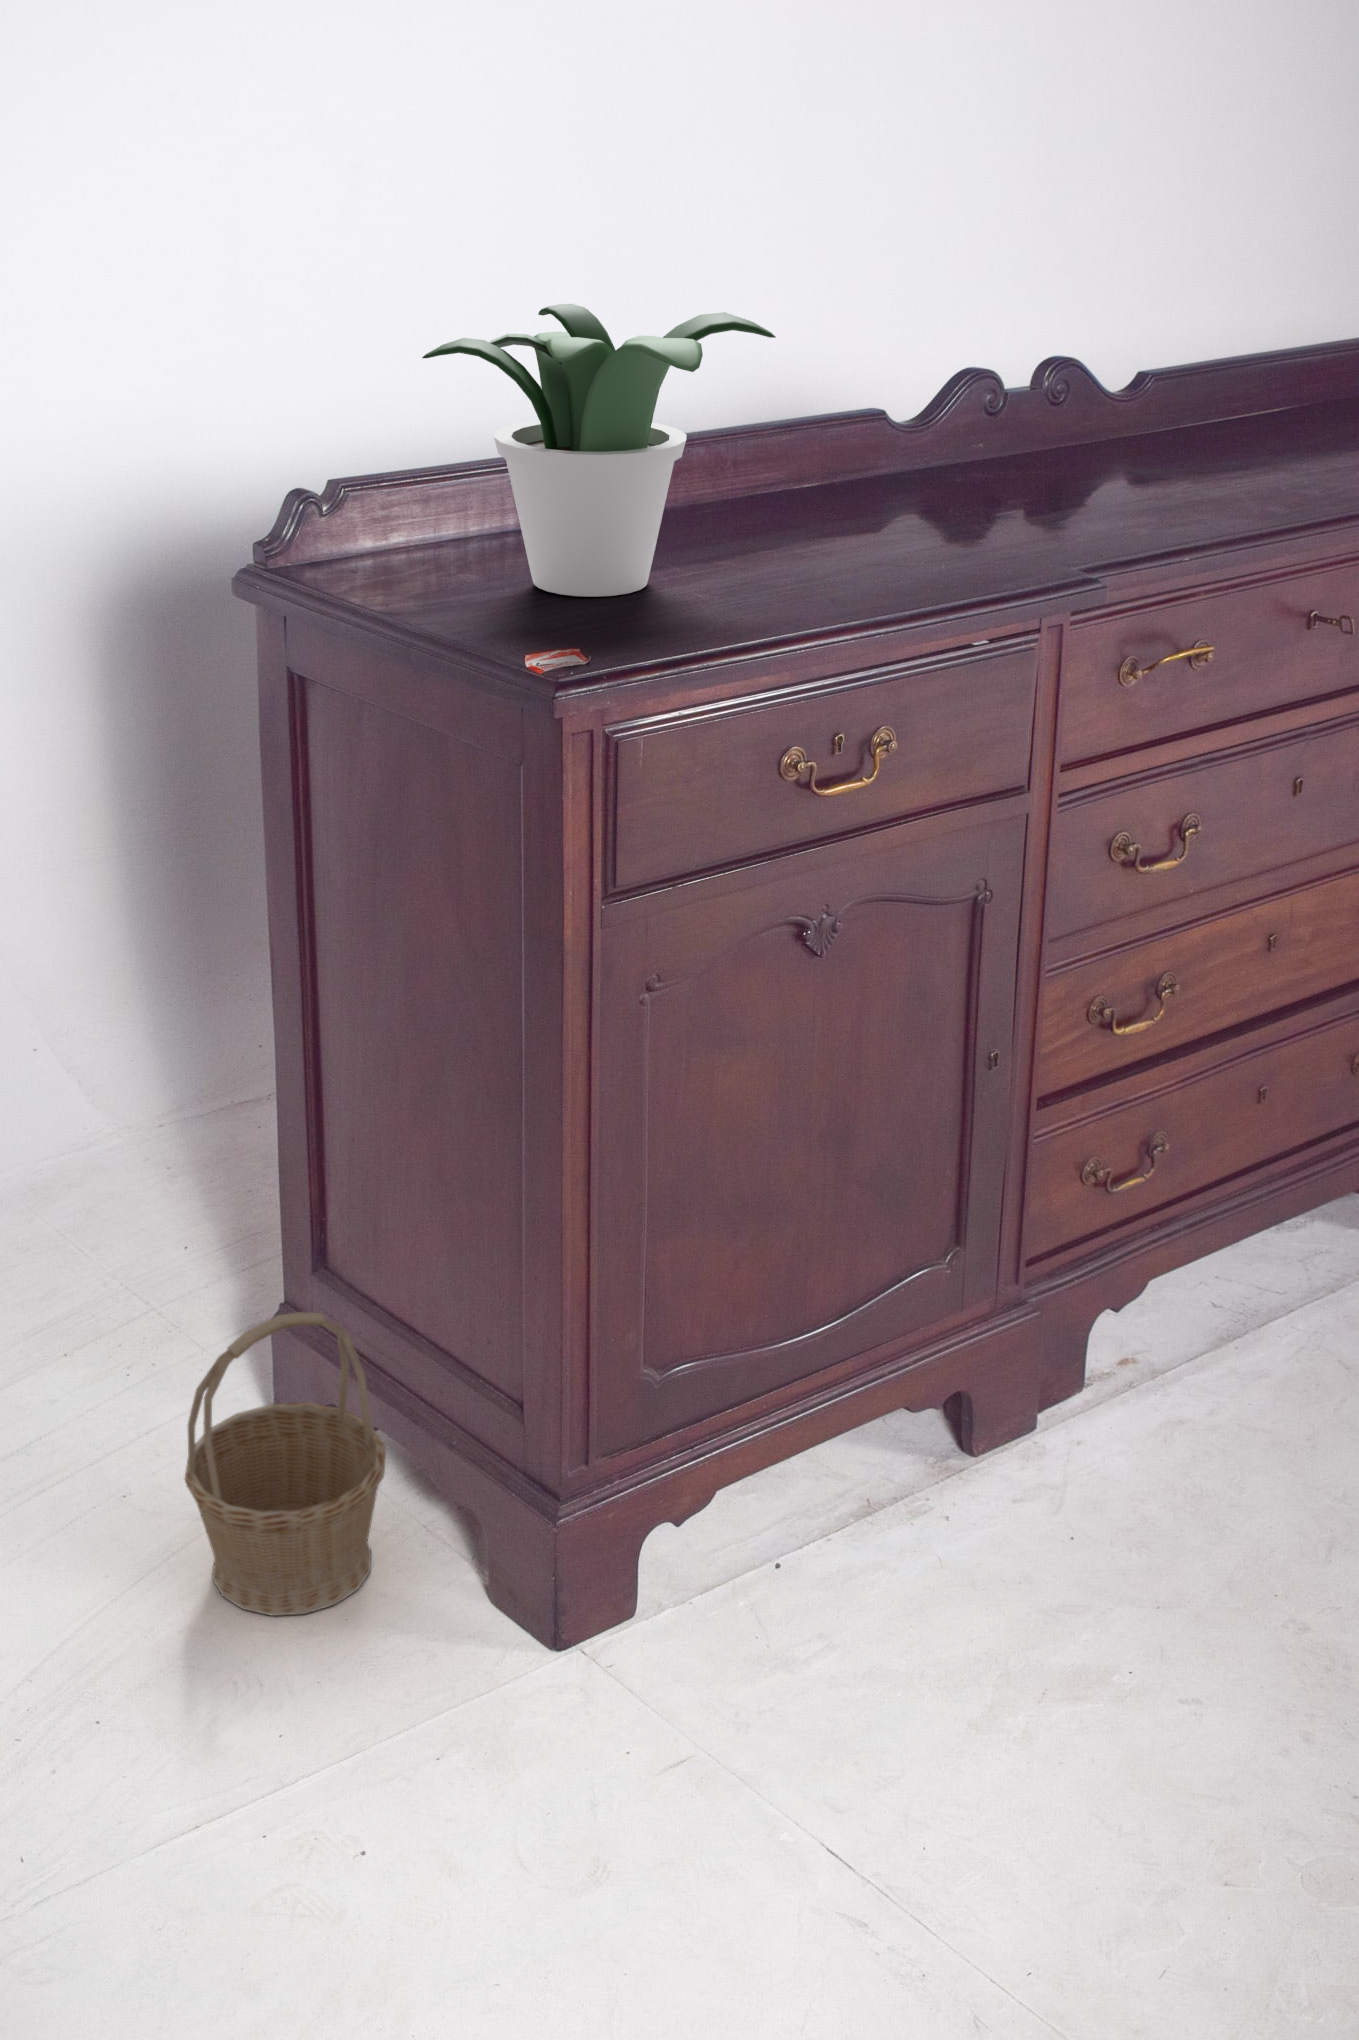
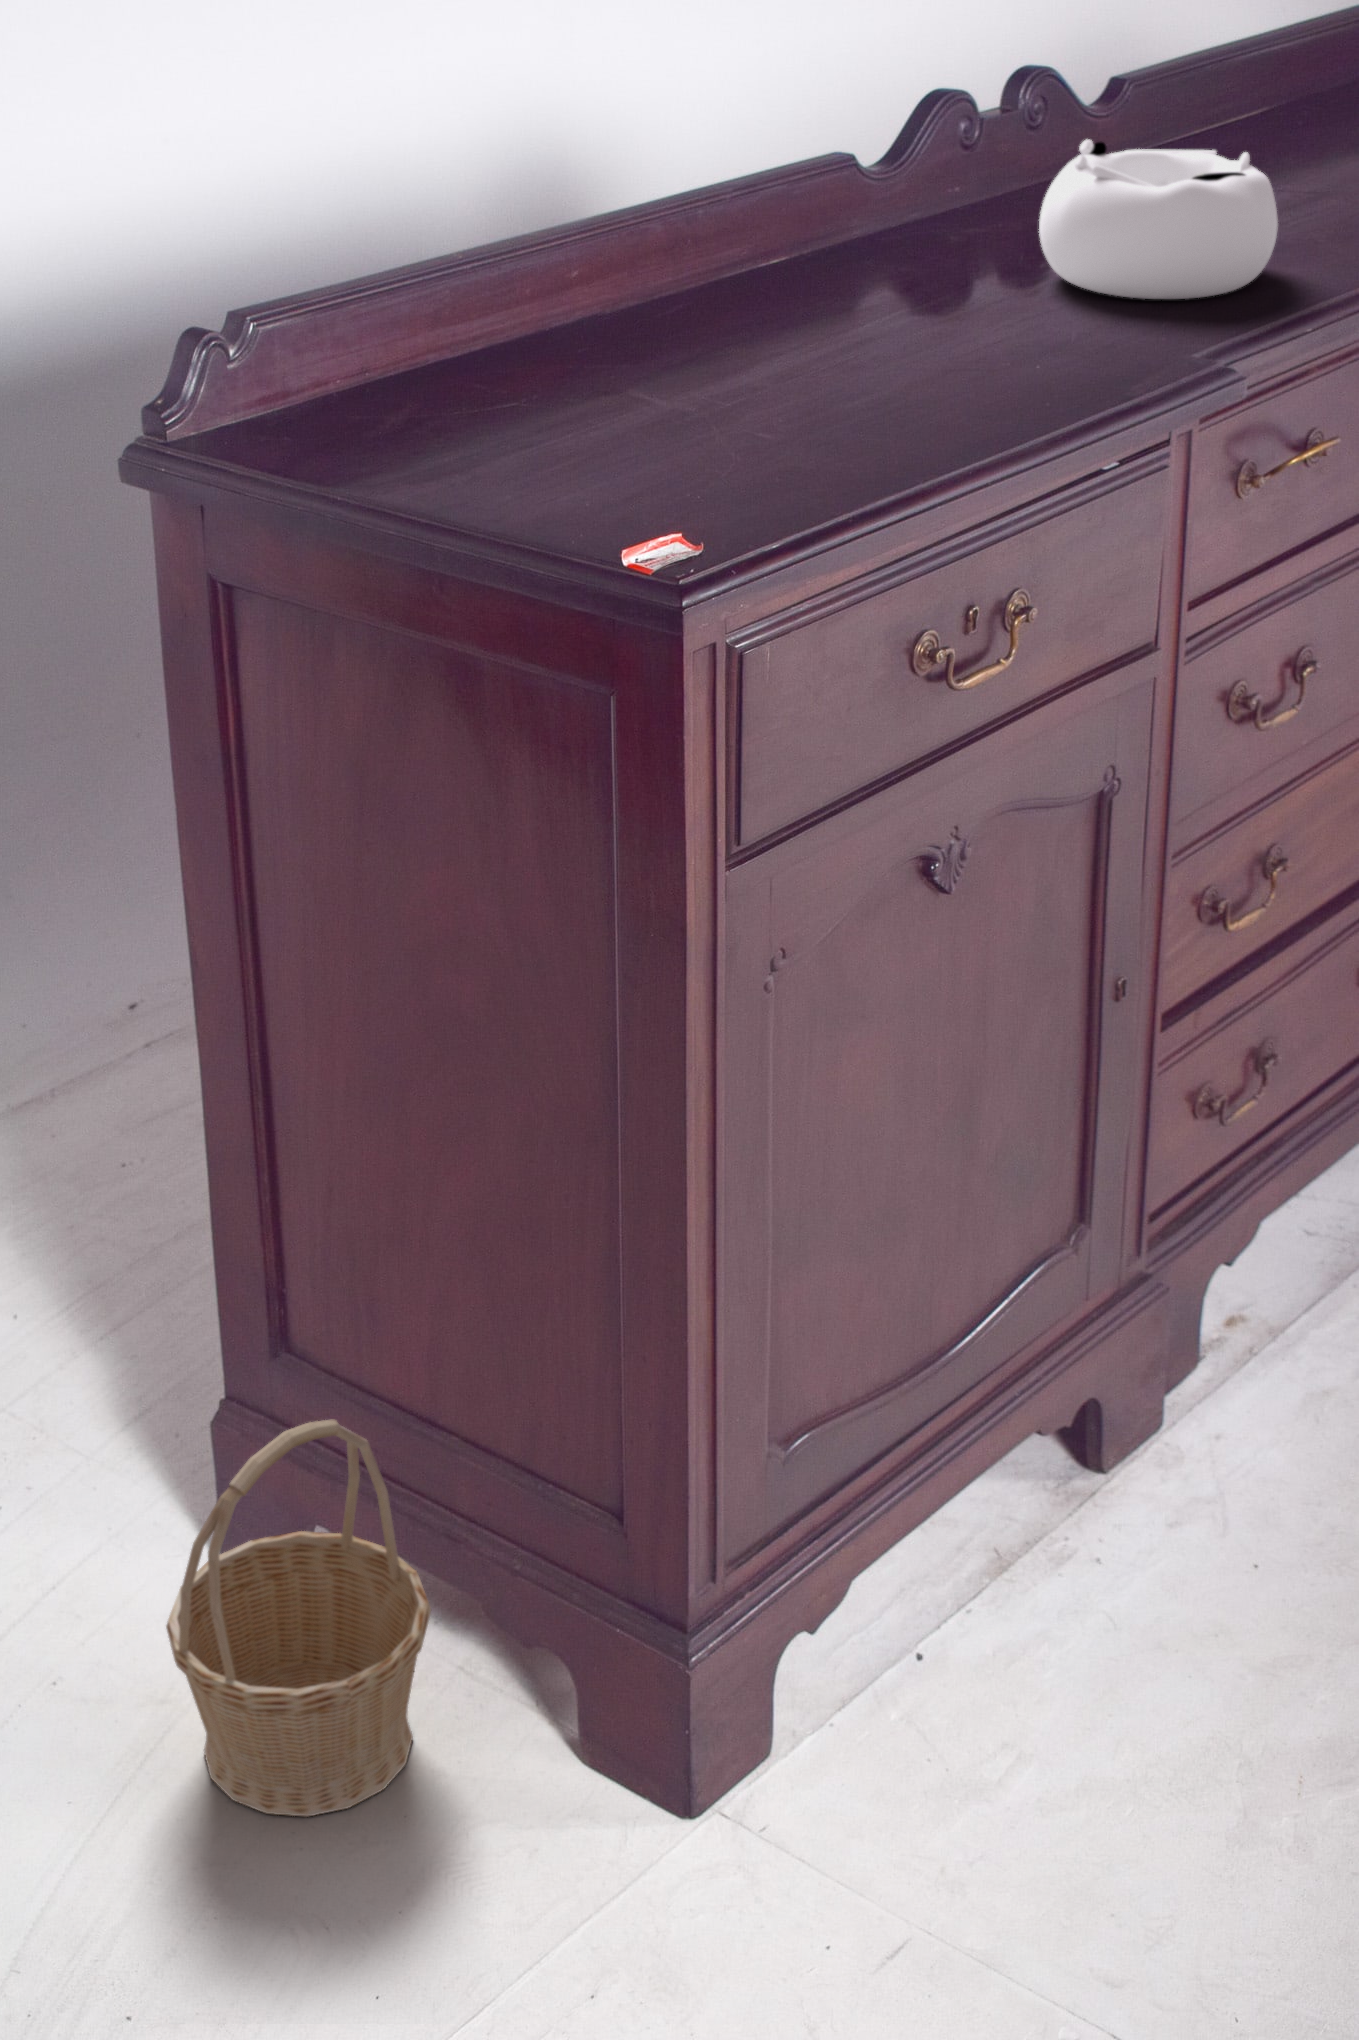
potted plant: present [422,304,776,597] -> none [382,62,831,451]
decorative bowl: none [1003,402,1190,528] -> present [1039,140,1278,299]

